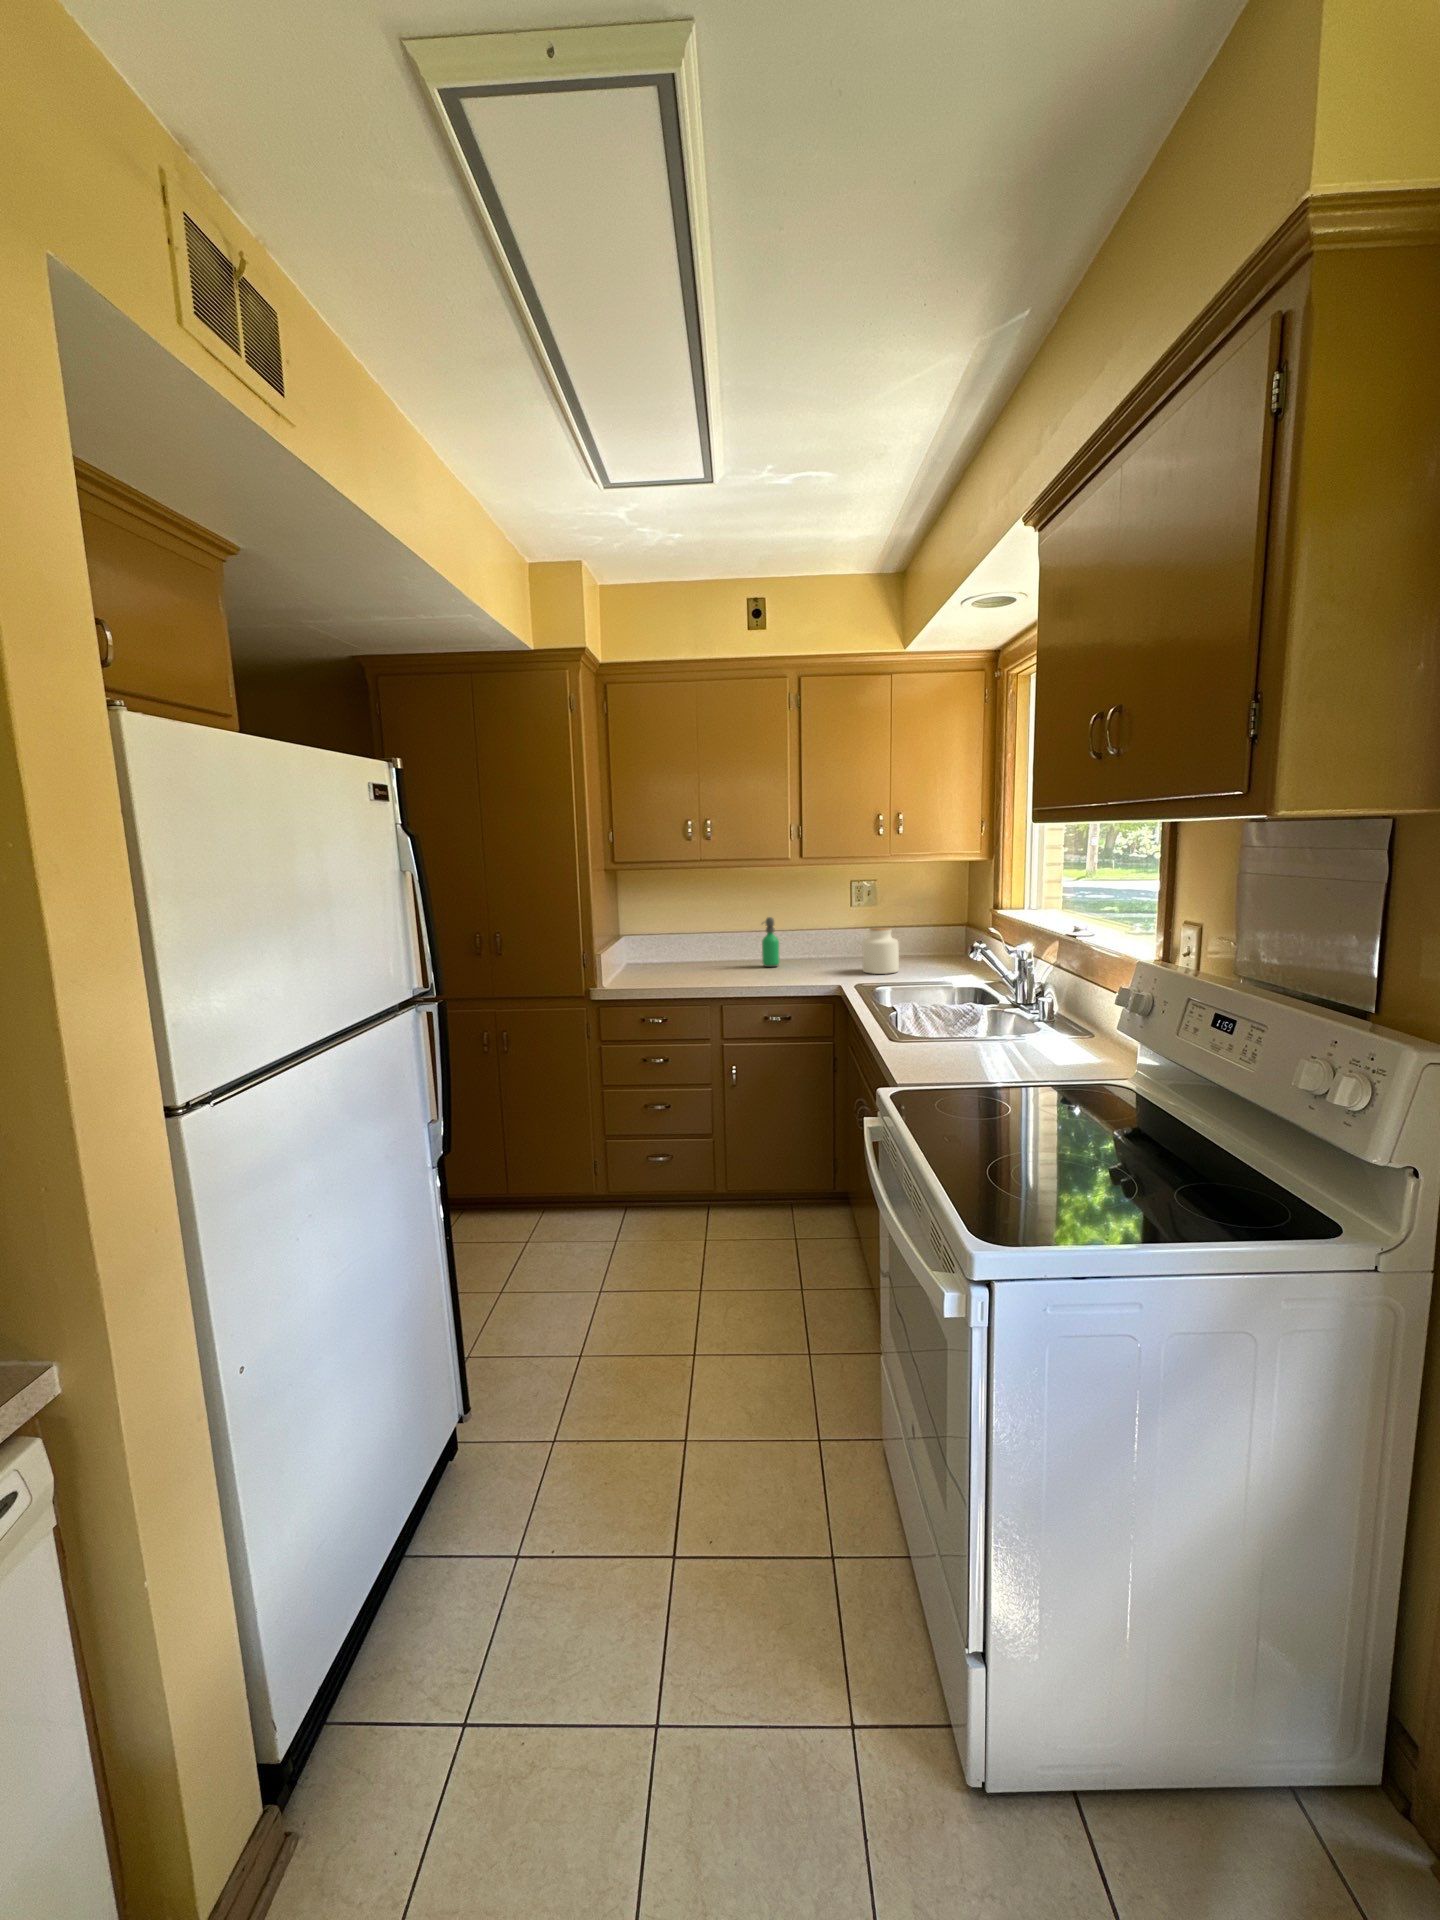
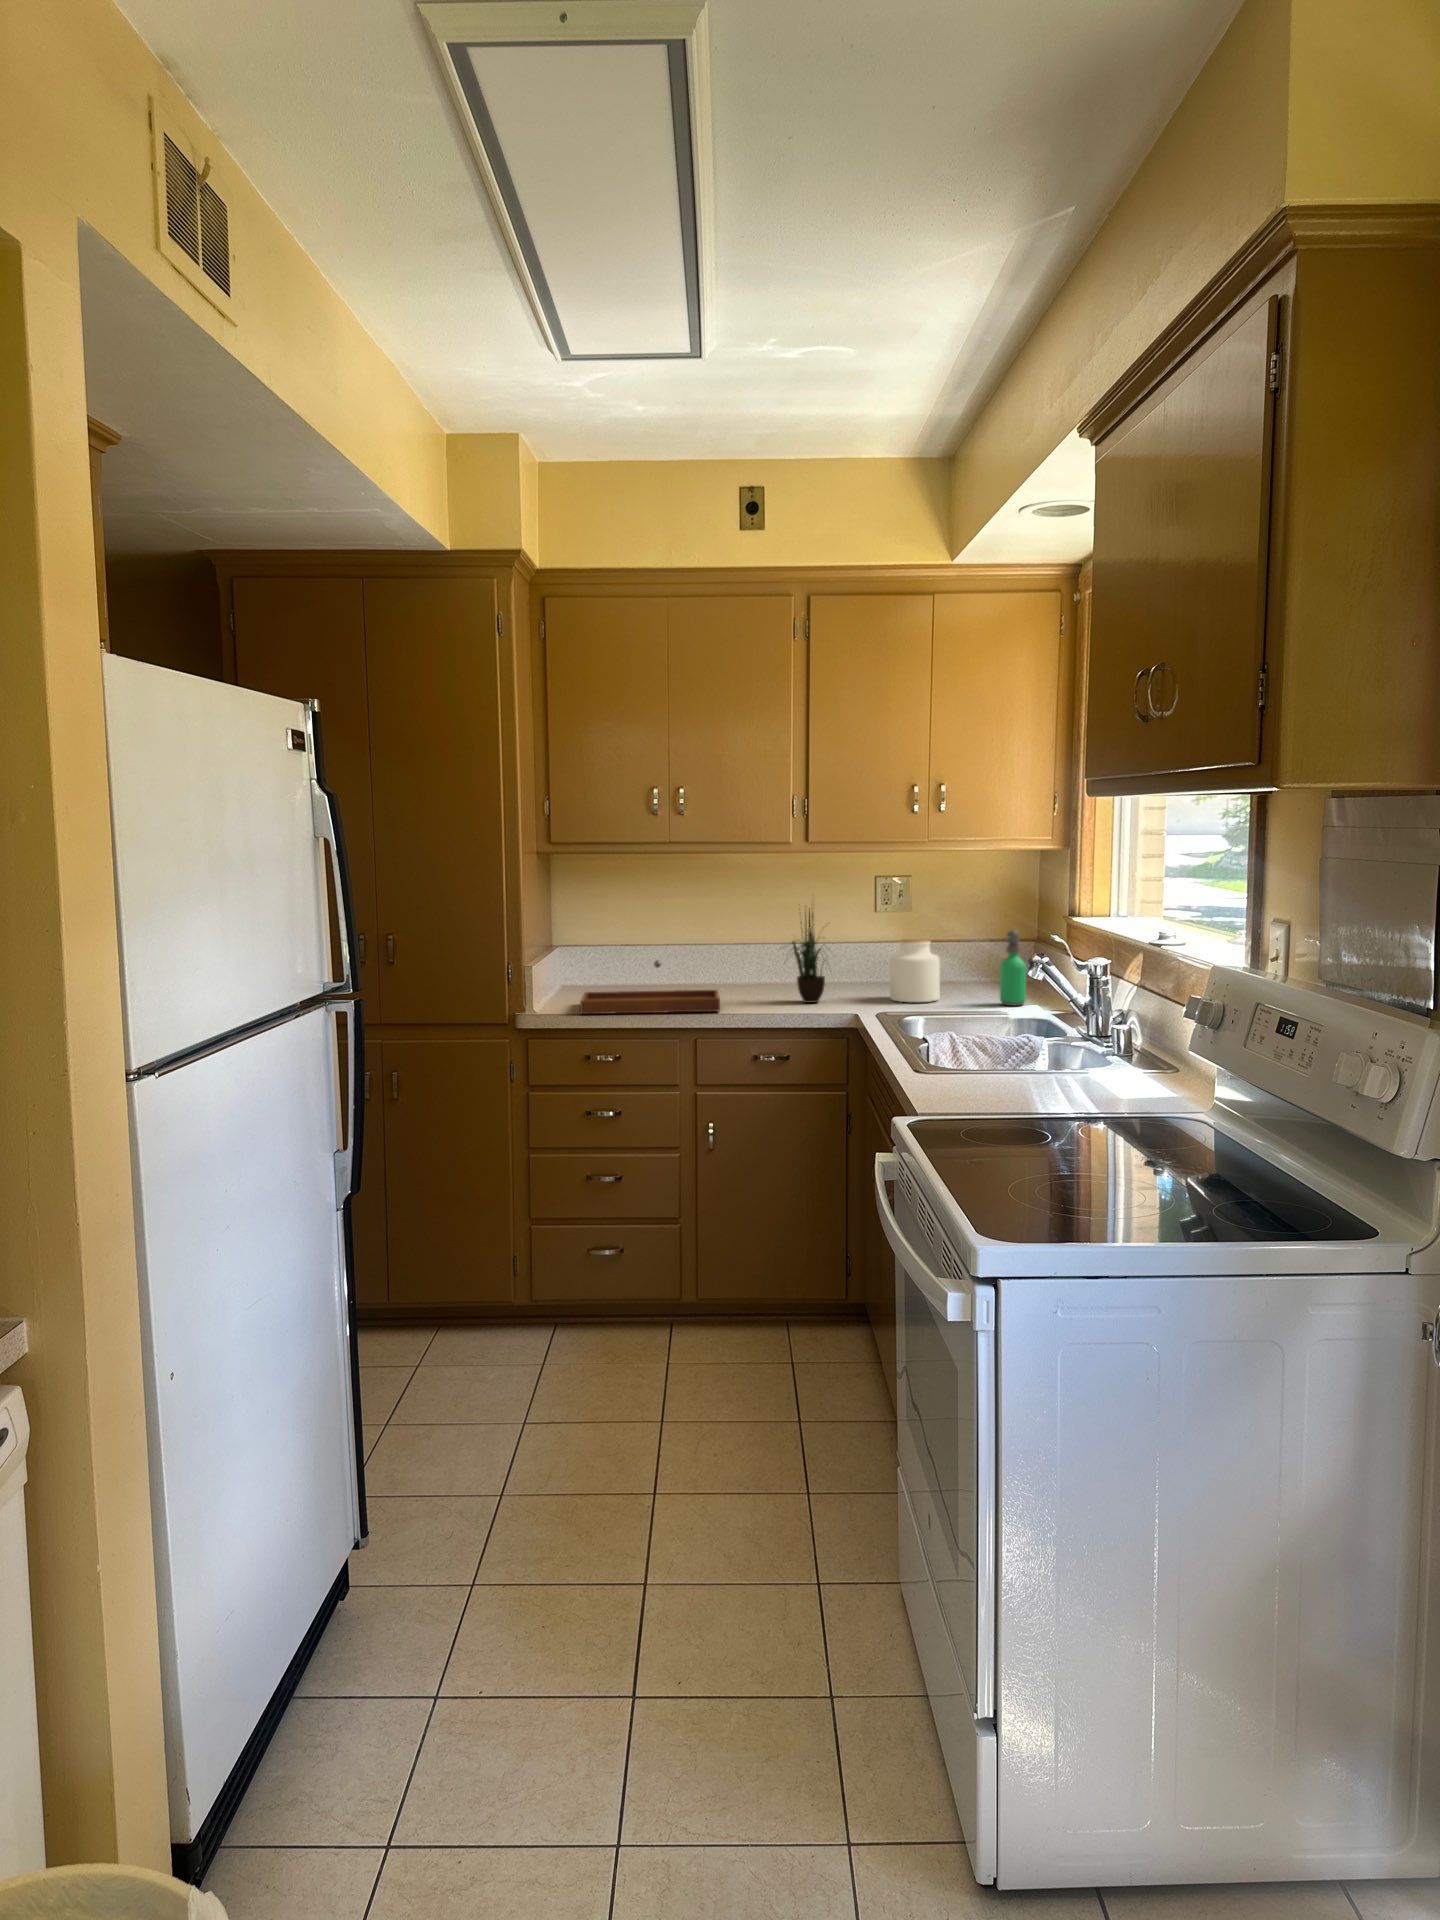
potted plant: none [781,891,825,975] -> present [792,908,829,1003]
soap dispenser: present [762,917,779,967] -> present [1000,930,1026,1006]
tray: none [639,947,740,987] -> present [580,960,720,1014]

